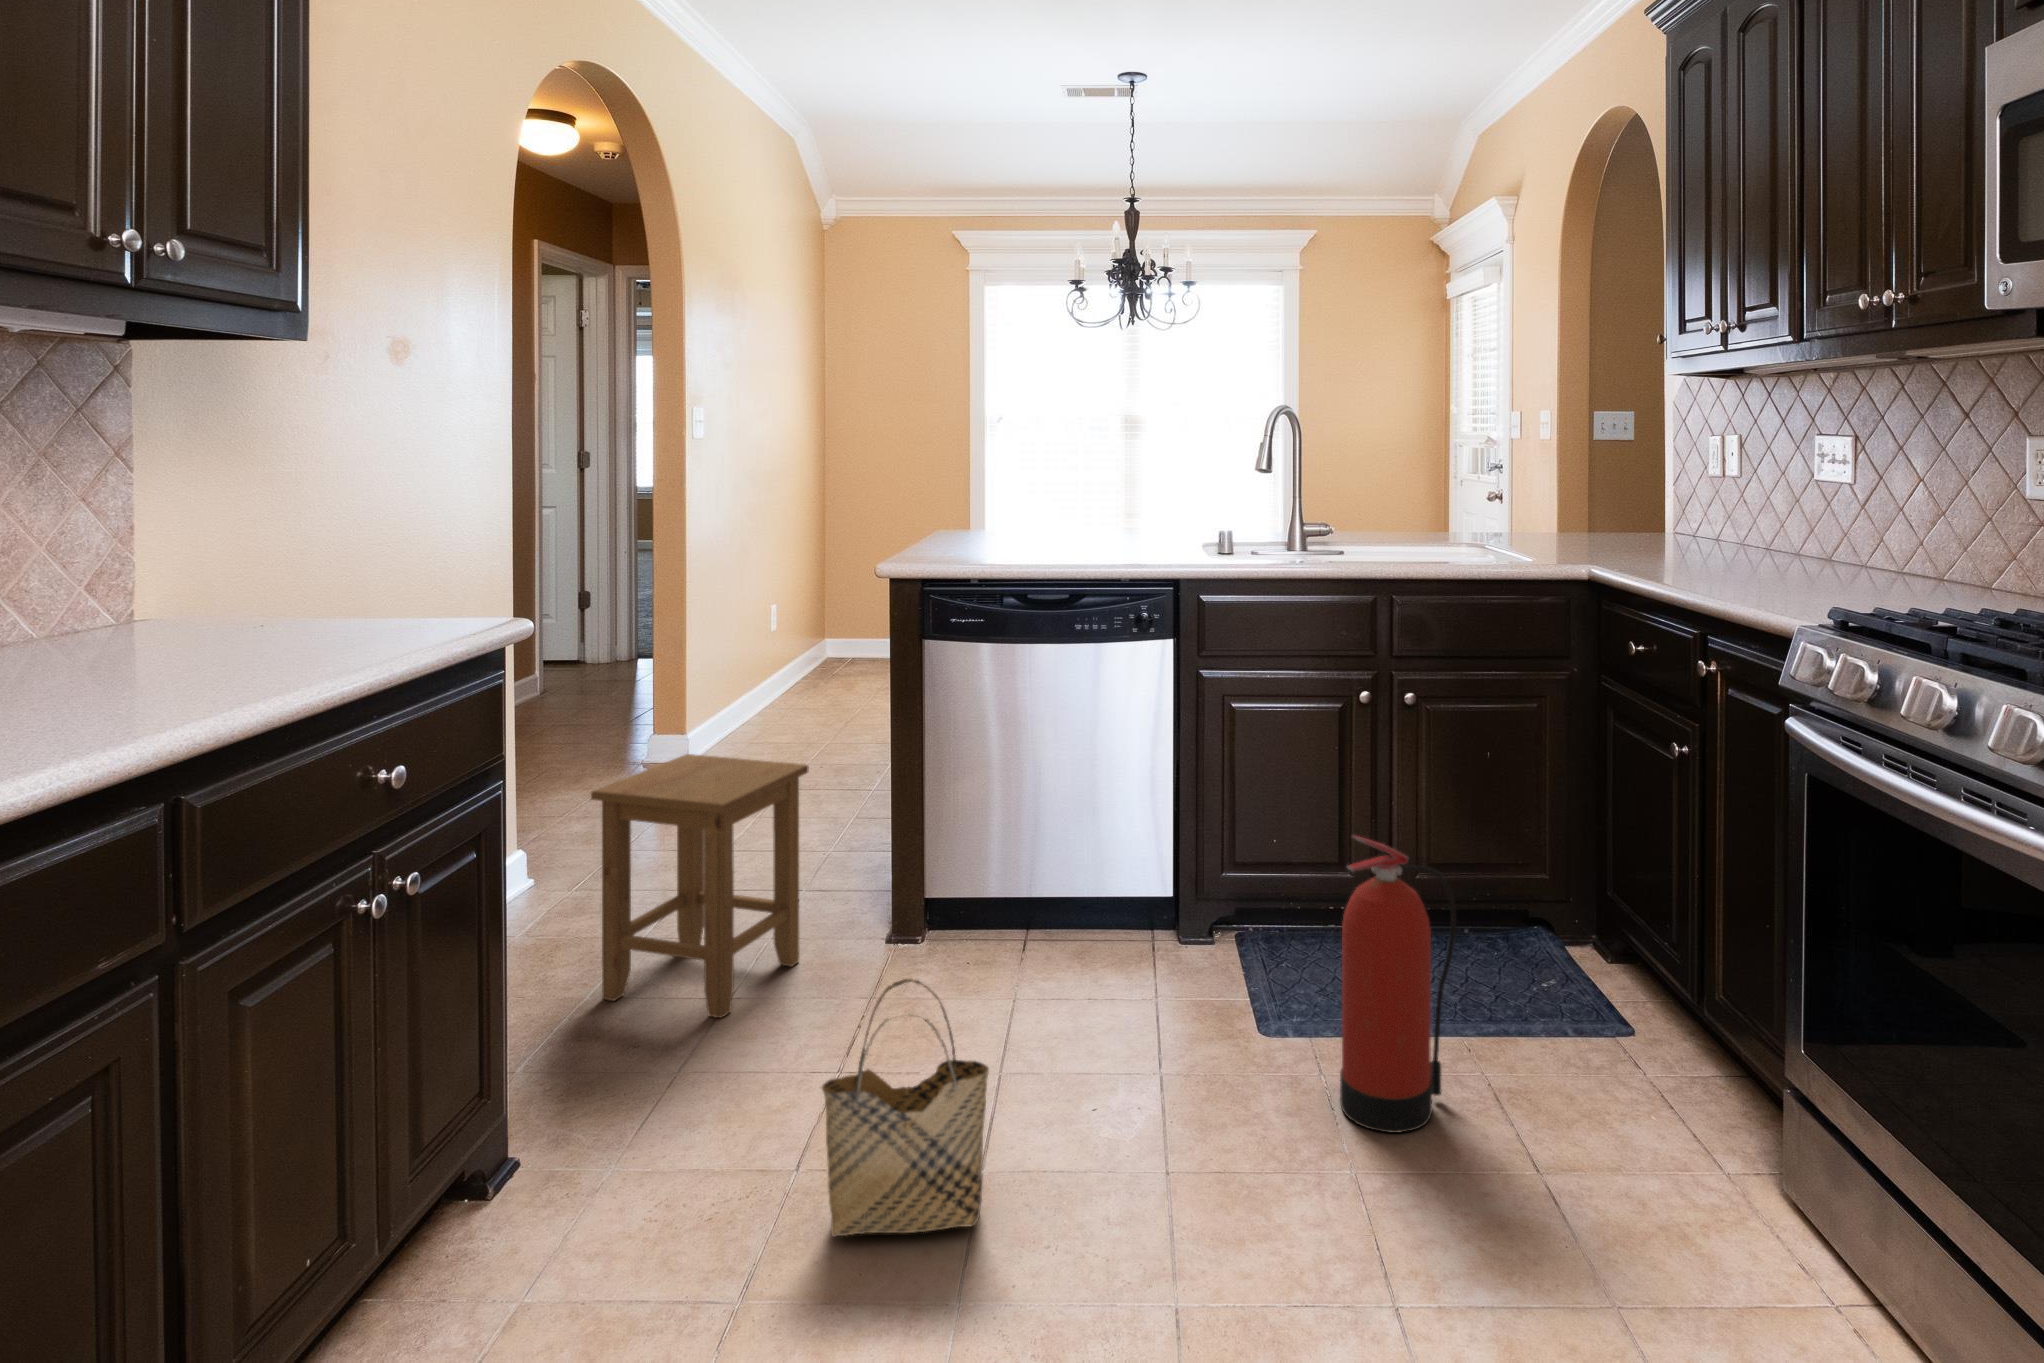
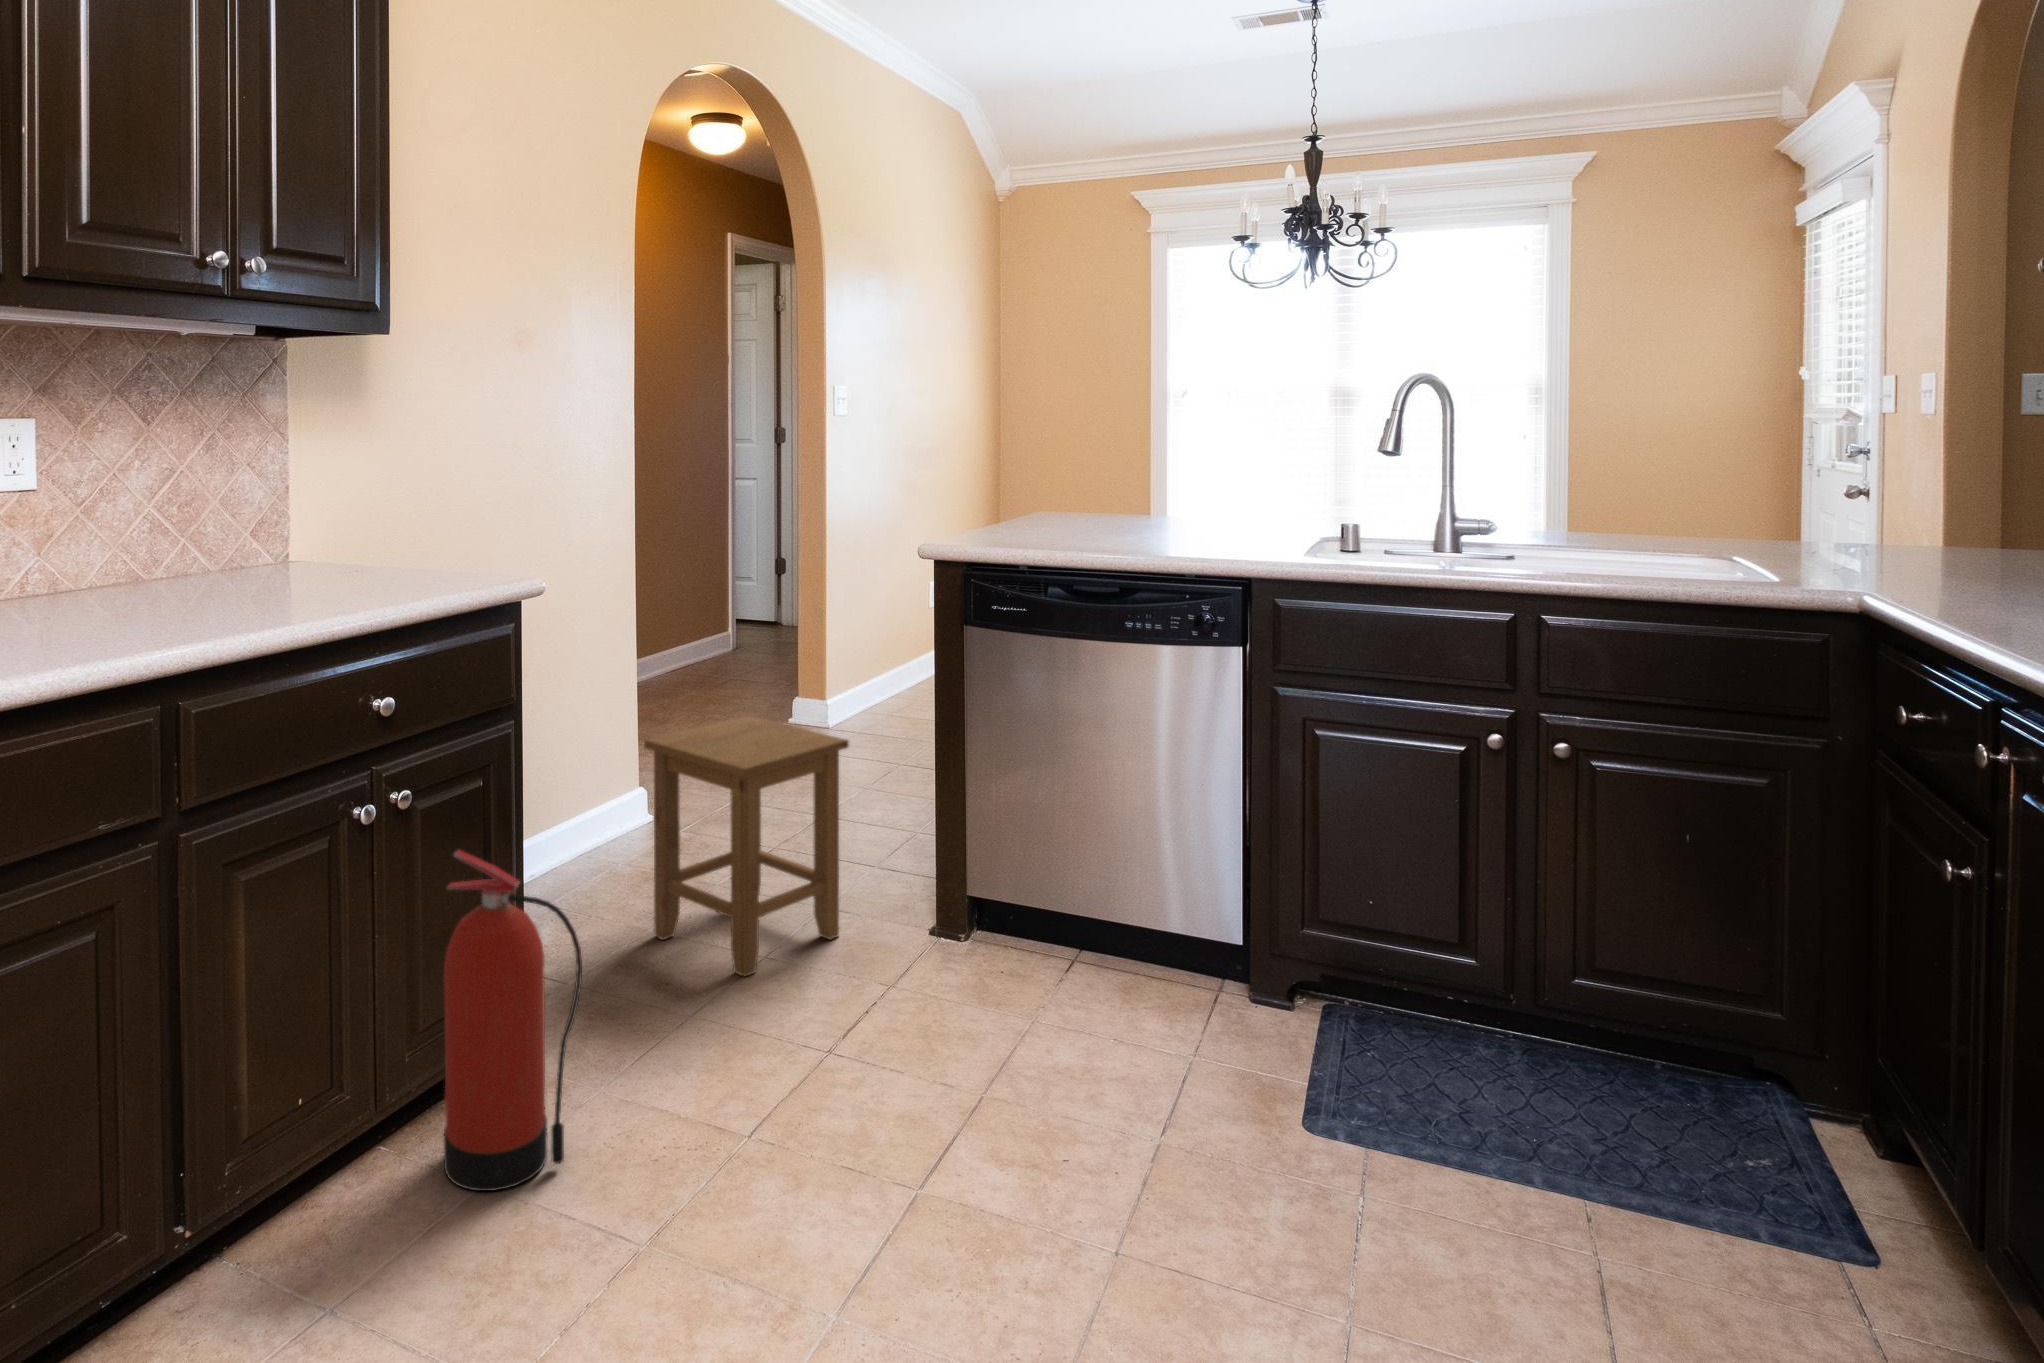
fire extinguisher: present [1340,835,1456,1133] -> present [444,850,582,1191]
woven basket: present [821,979,989,1237] -> none [734,976,906,1255]

